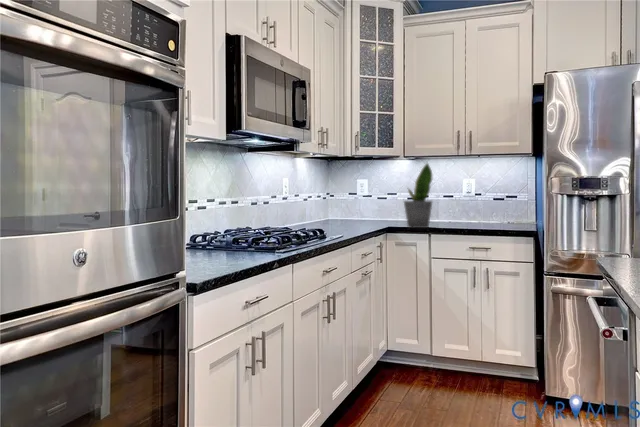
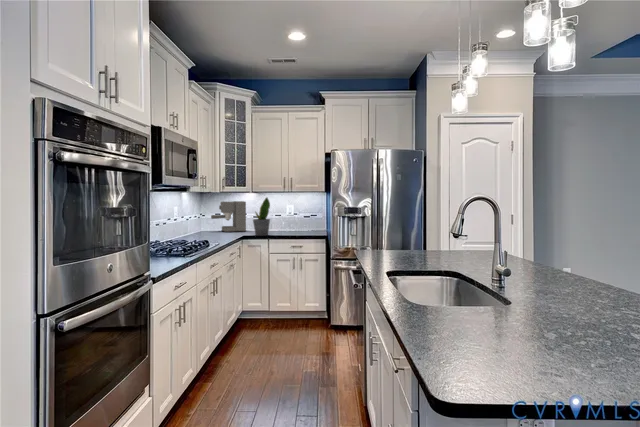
coffee maker: none [341,174,395,222] -> present [211,201,246,232]

